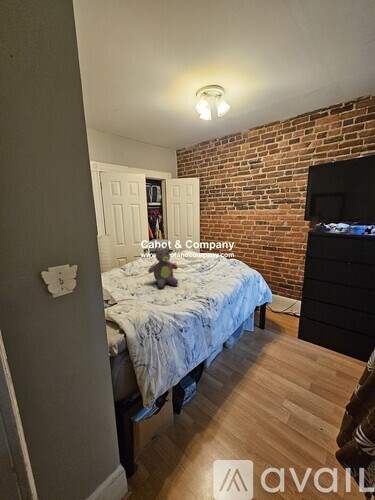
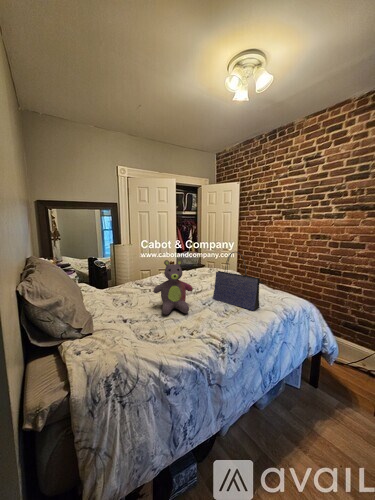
tote bag: none [191,237,228,279] -> present [213,252,263,311]

